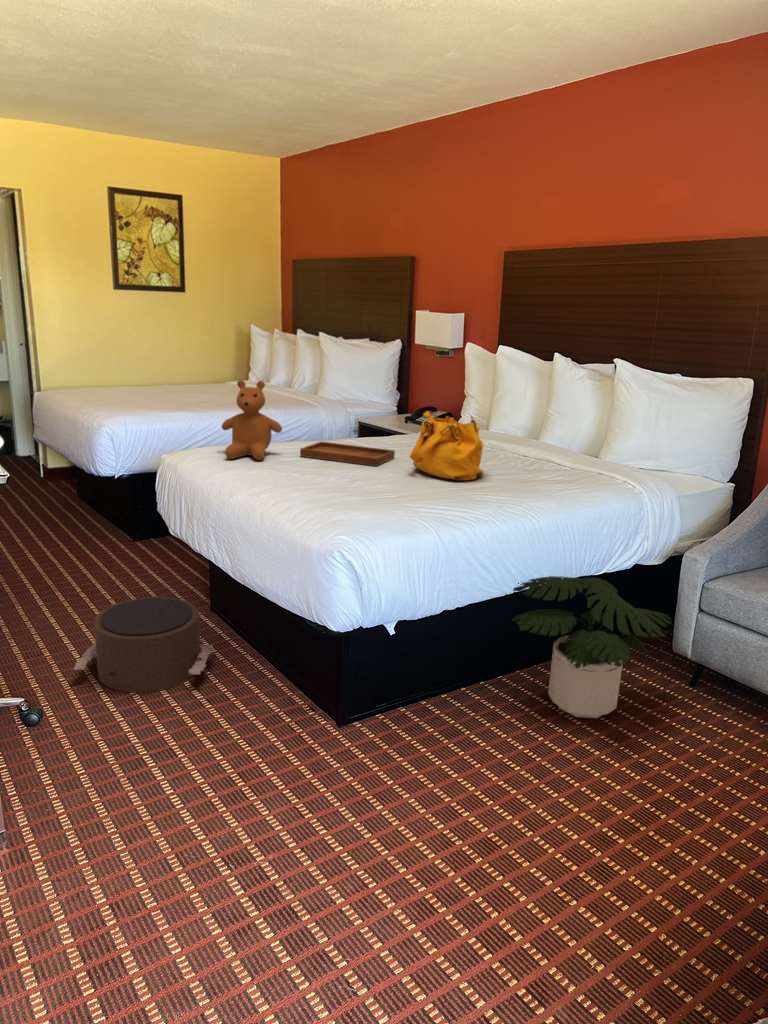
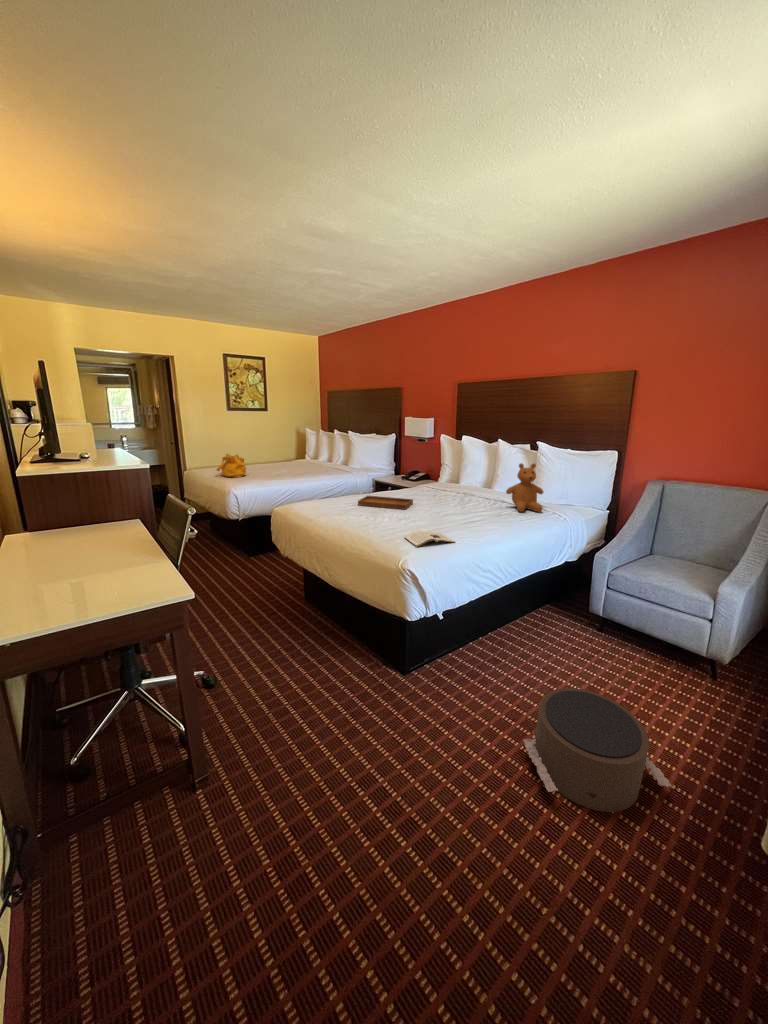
teddy bear: present [222,380,282,460] -> present [506,463,544,512]
handbag: present [409,411,483,481] -> present [217,453,246,478]
magazine: none [349,496,429,521] -> present [404,530,455,547]
potted plant: present [511,576,671,718] -> none [502,571,600,657]
pouf: present [74,597,213,693] -> present [523,688,671,812]

